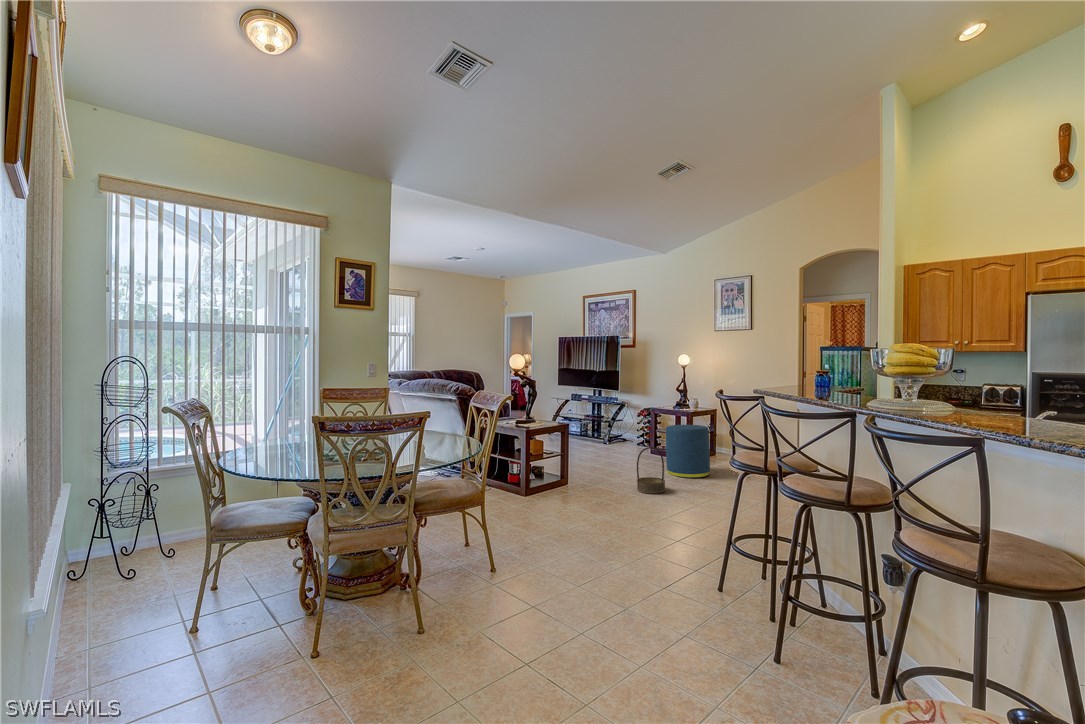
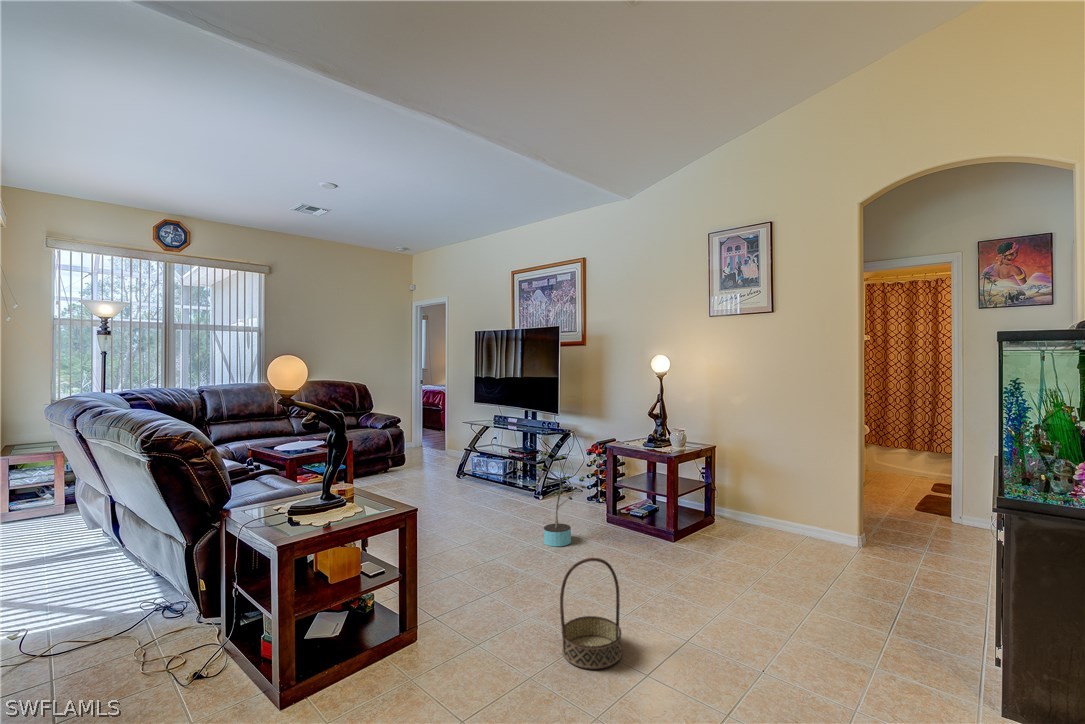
potted plant: none [612,409,641,462] -> present [535,453,587,546]
ottoman: present [666,425,710,478] -> none [628,485,710,598]

